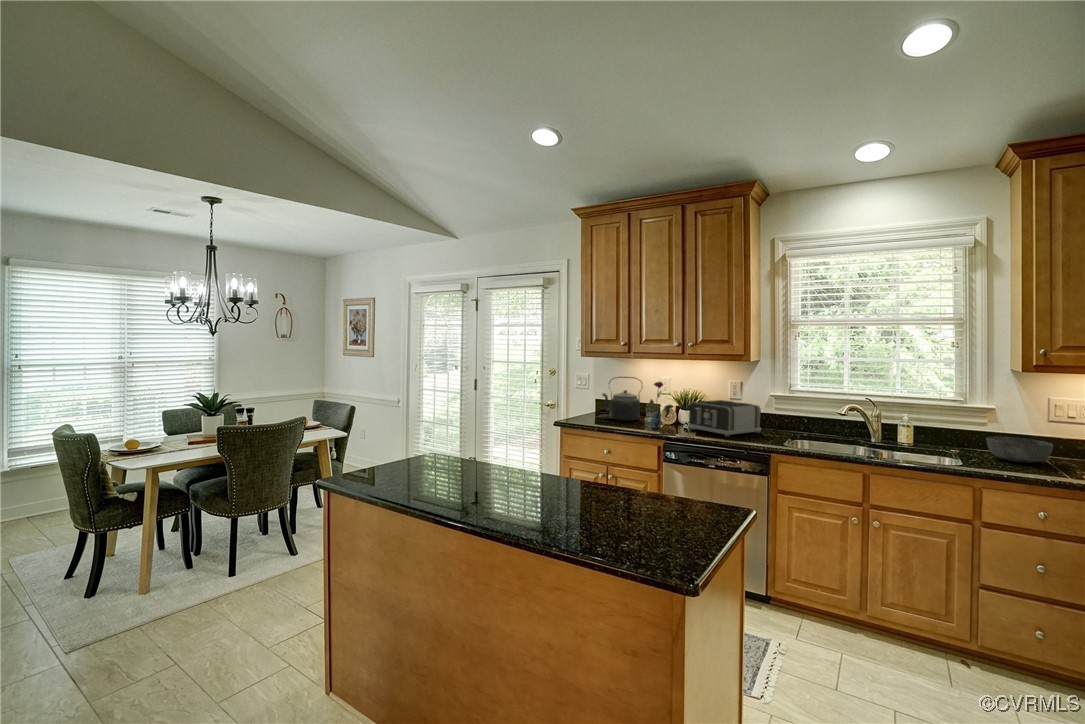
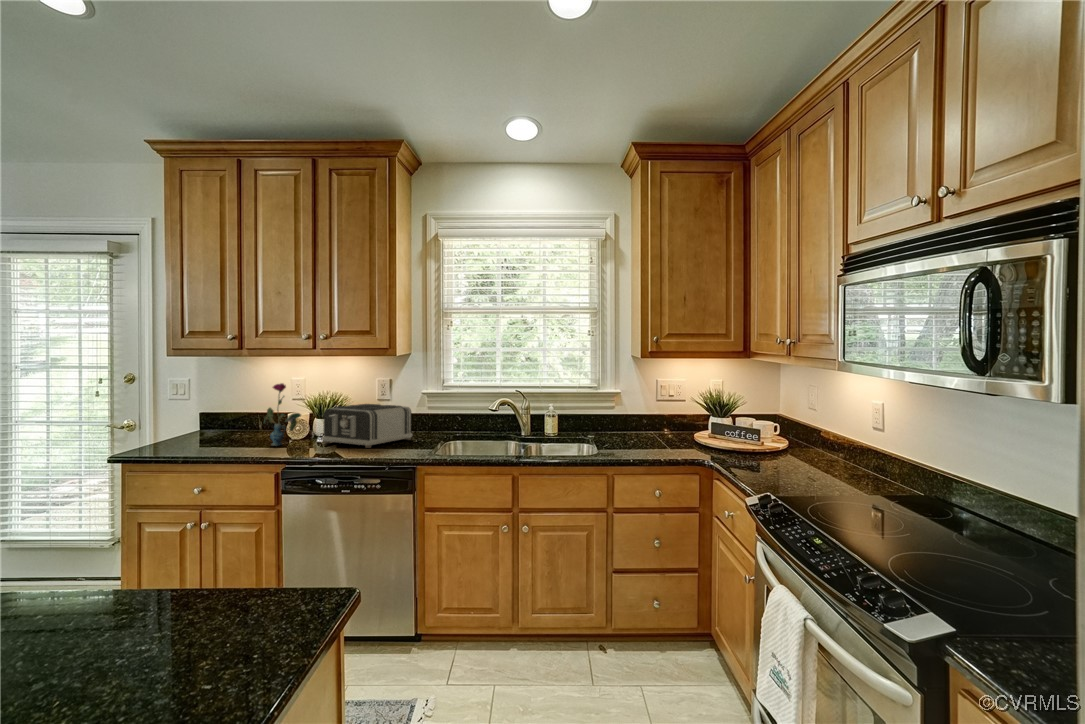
kettle: present [602,377,642,421] -> none [202,380,265,440]
bowl: present [987,437,1053,463] -> none [616,421,663,444]

